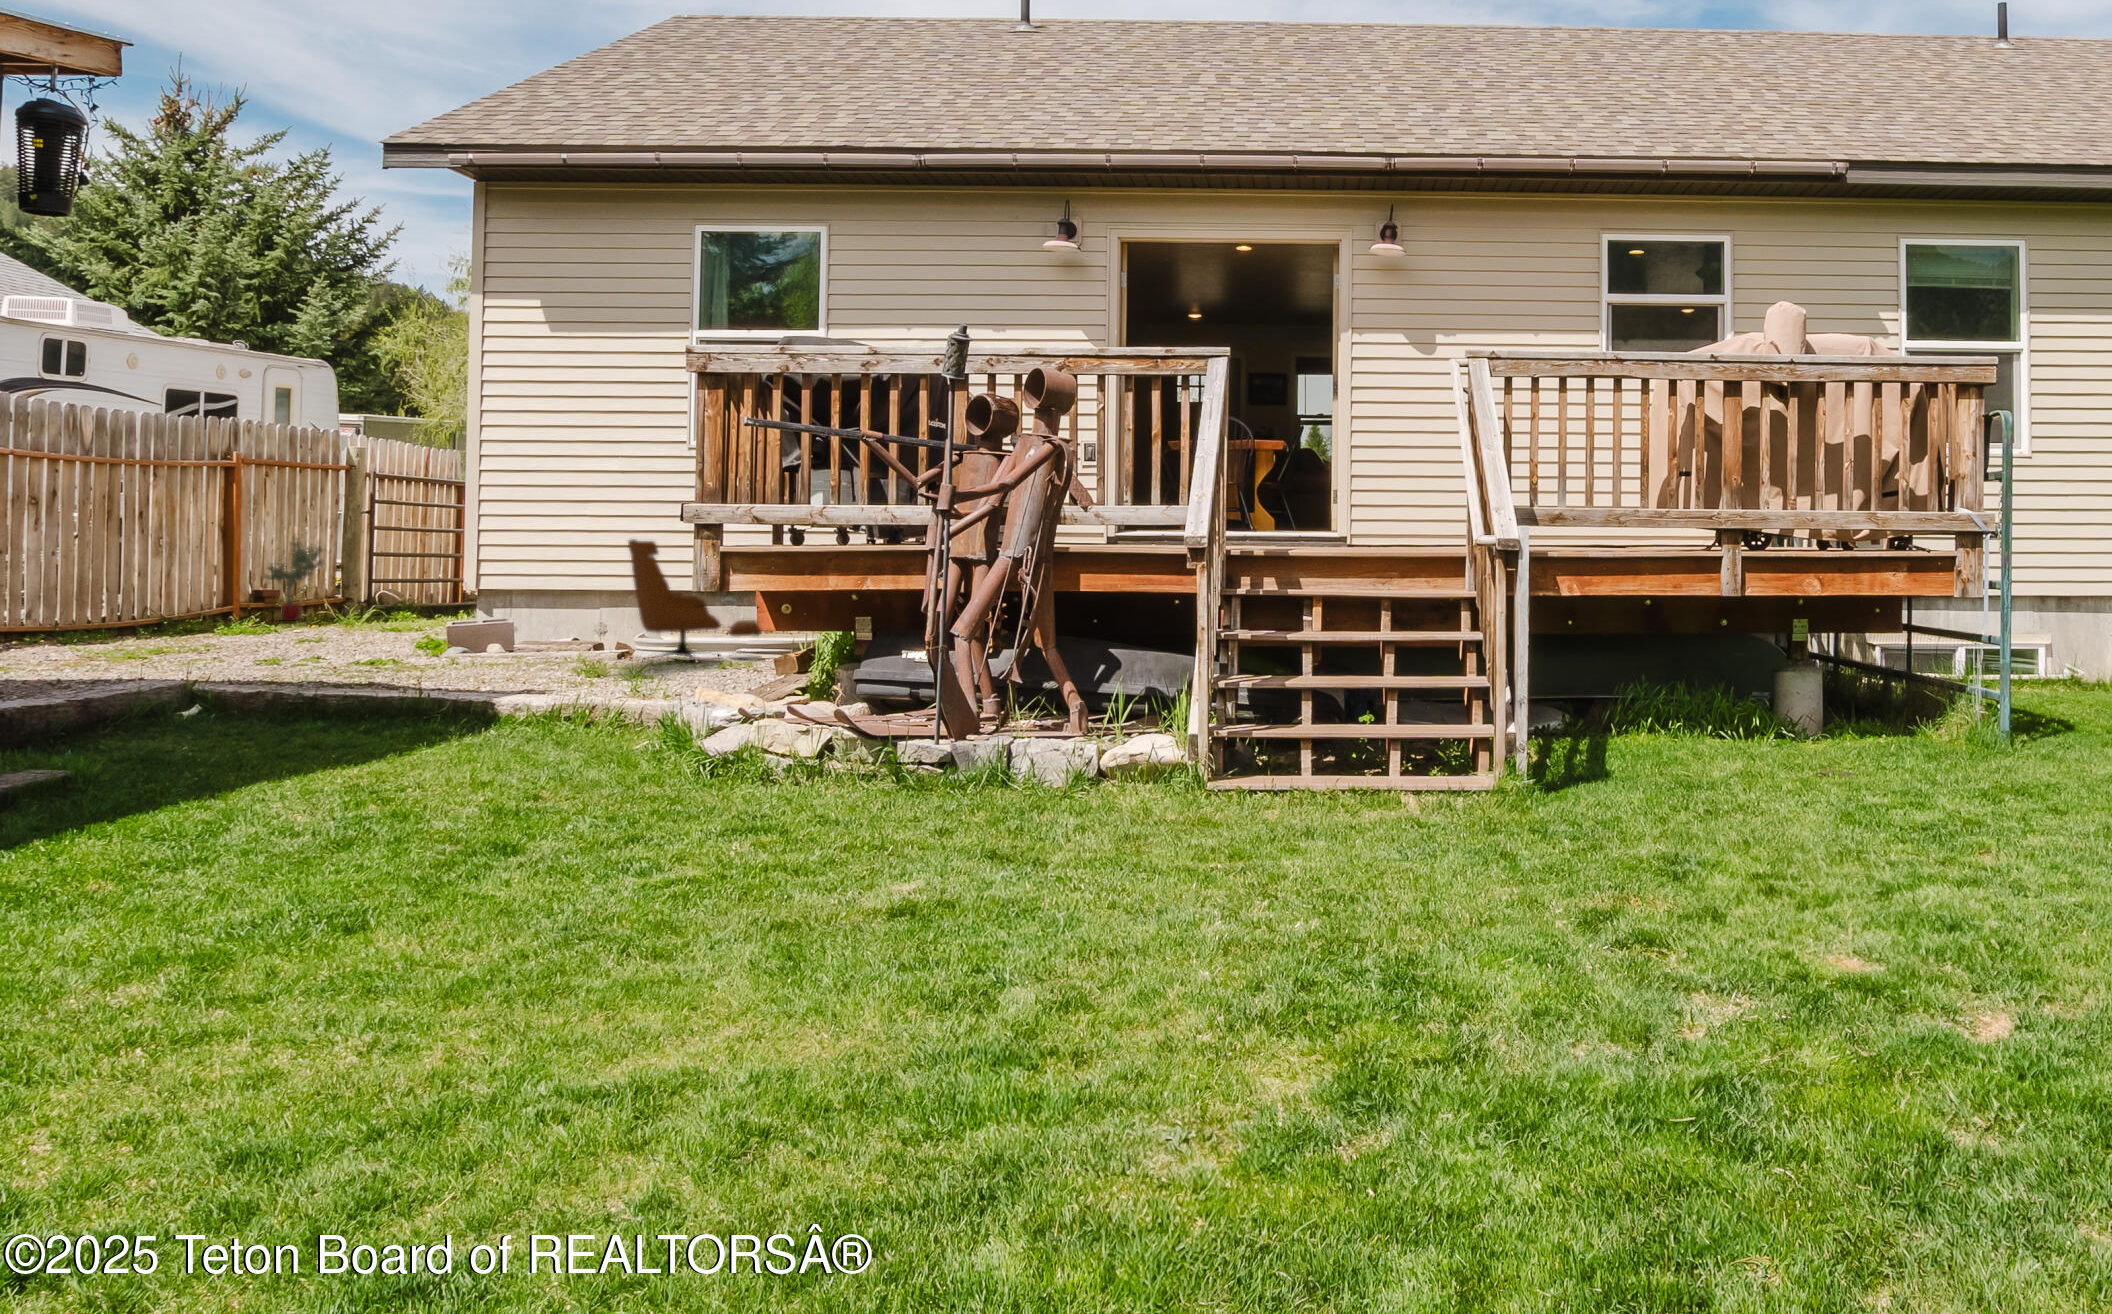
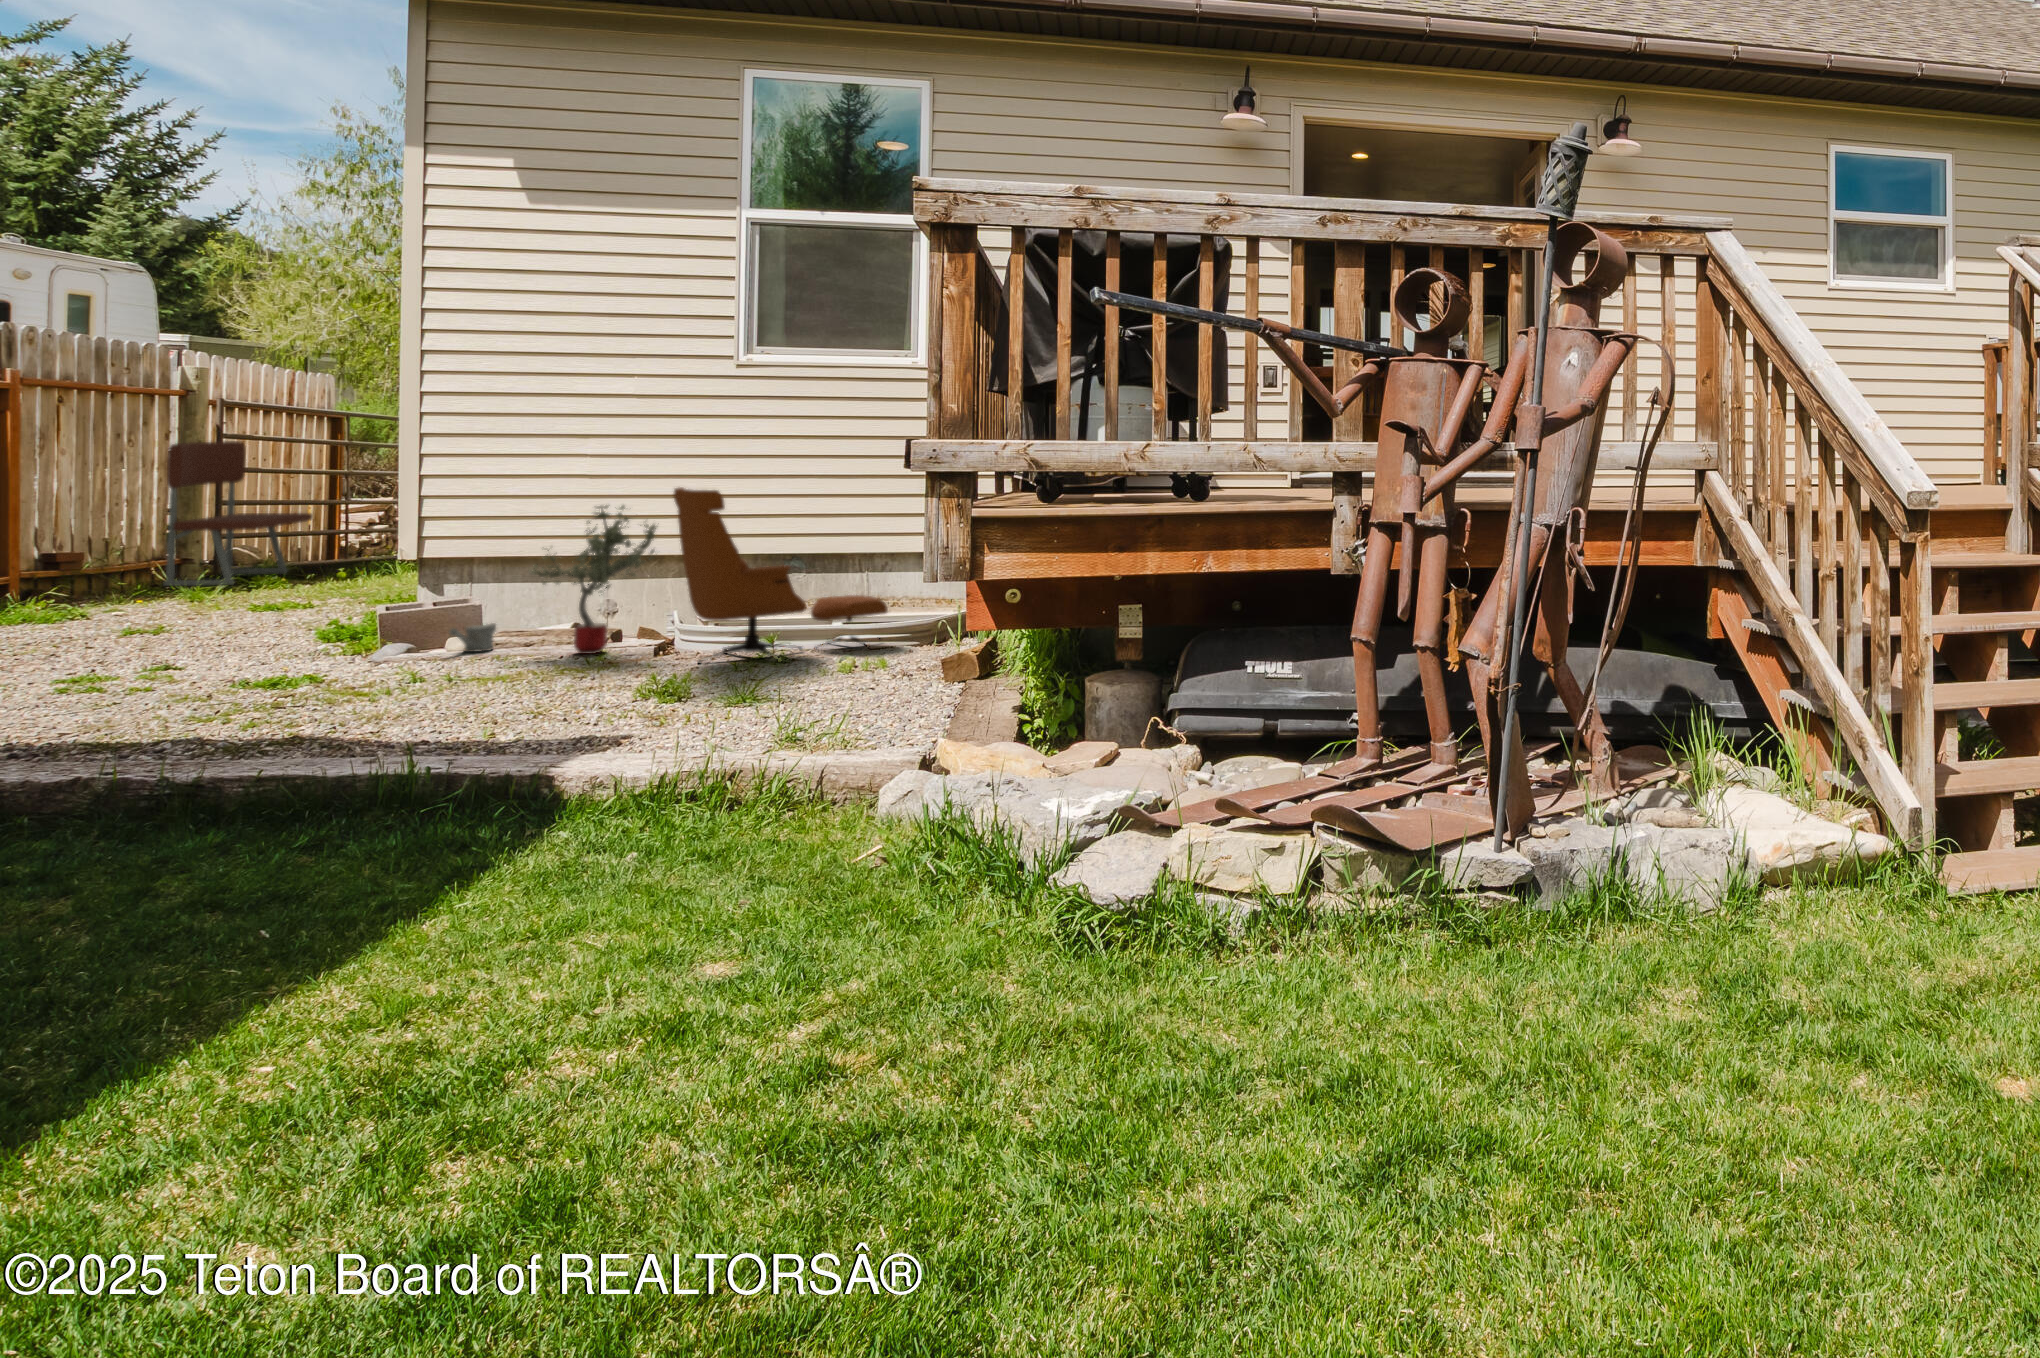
bench: none [330,505,437,616] -> present [164,441,313,586]
potted tree: present [263,539,323,621] -> present [531,506,656,654]
watering can: none [490,634,524,653] -> present [450,623,496,652]

